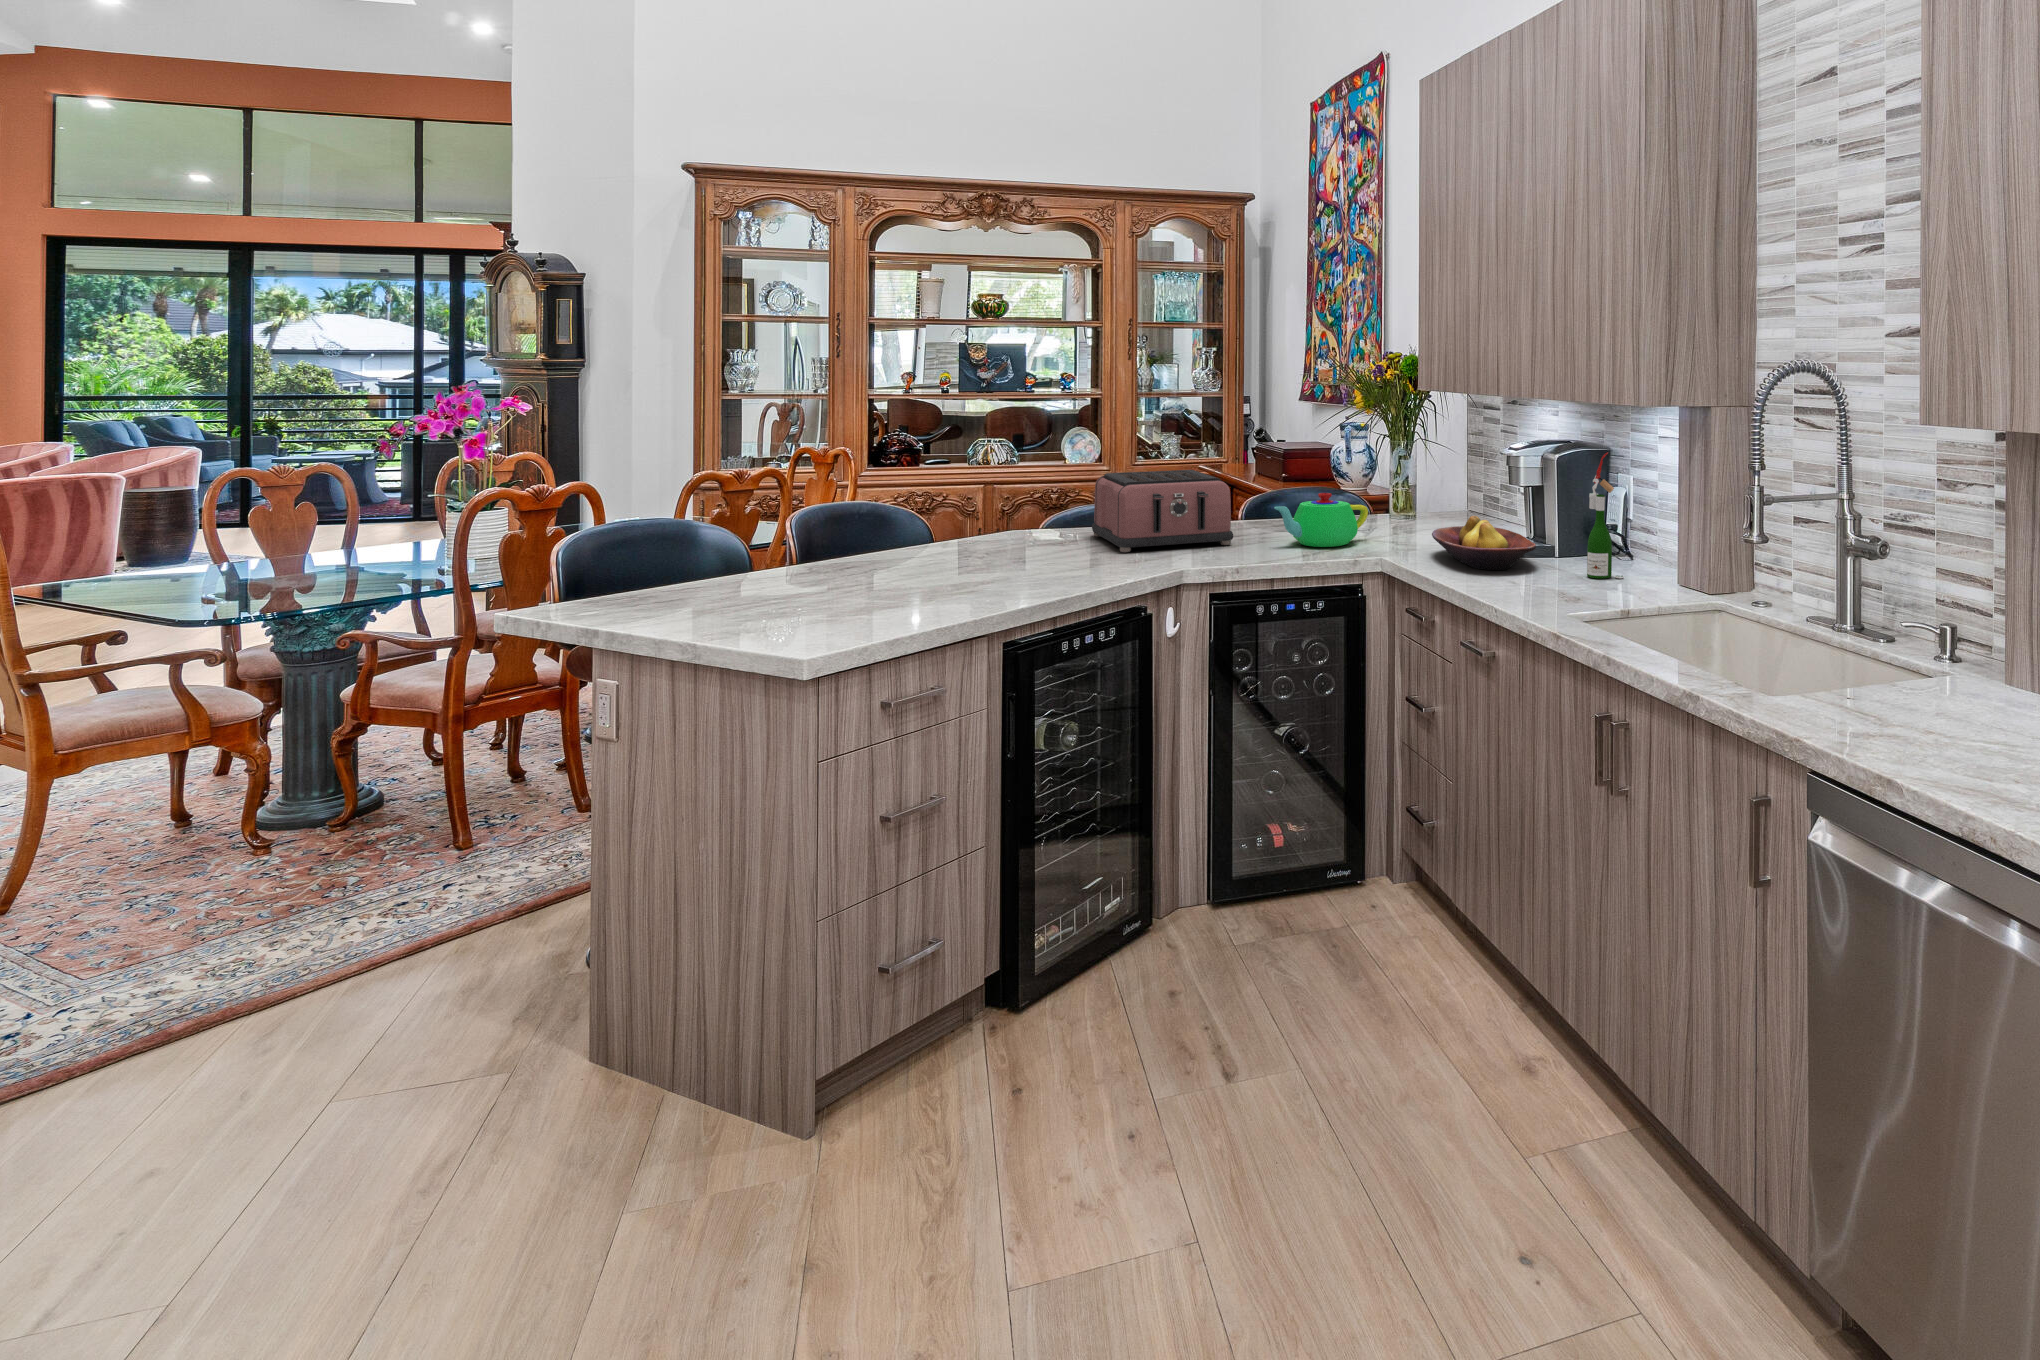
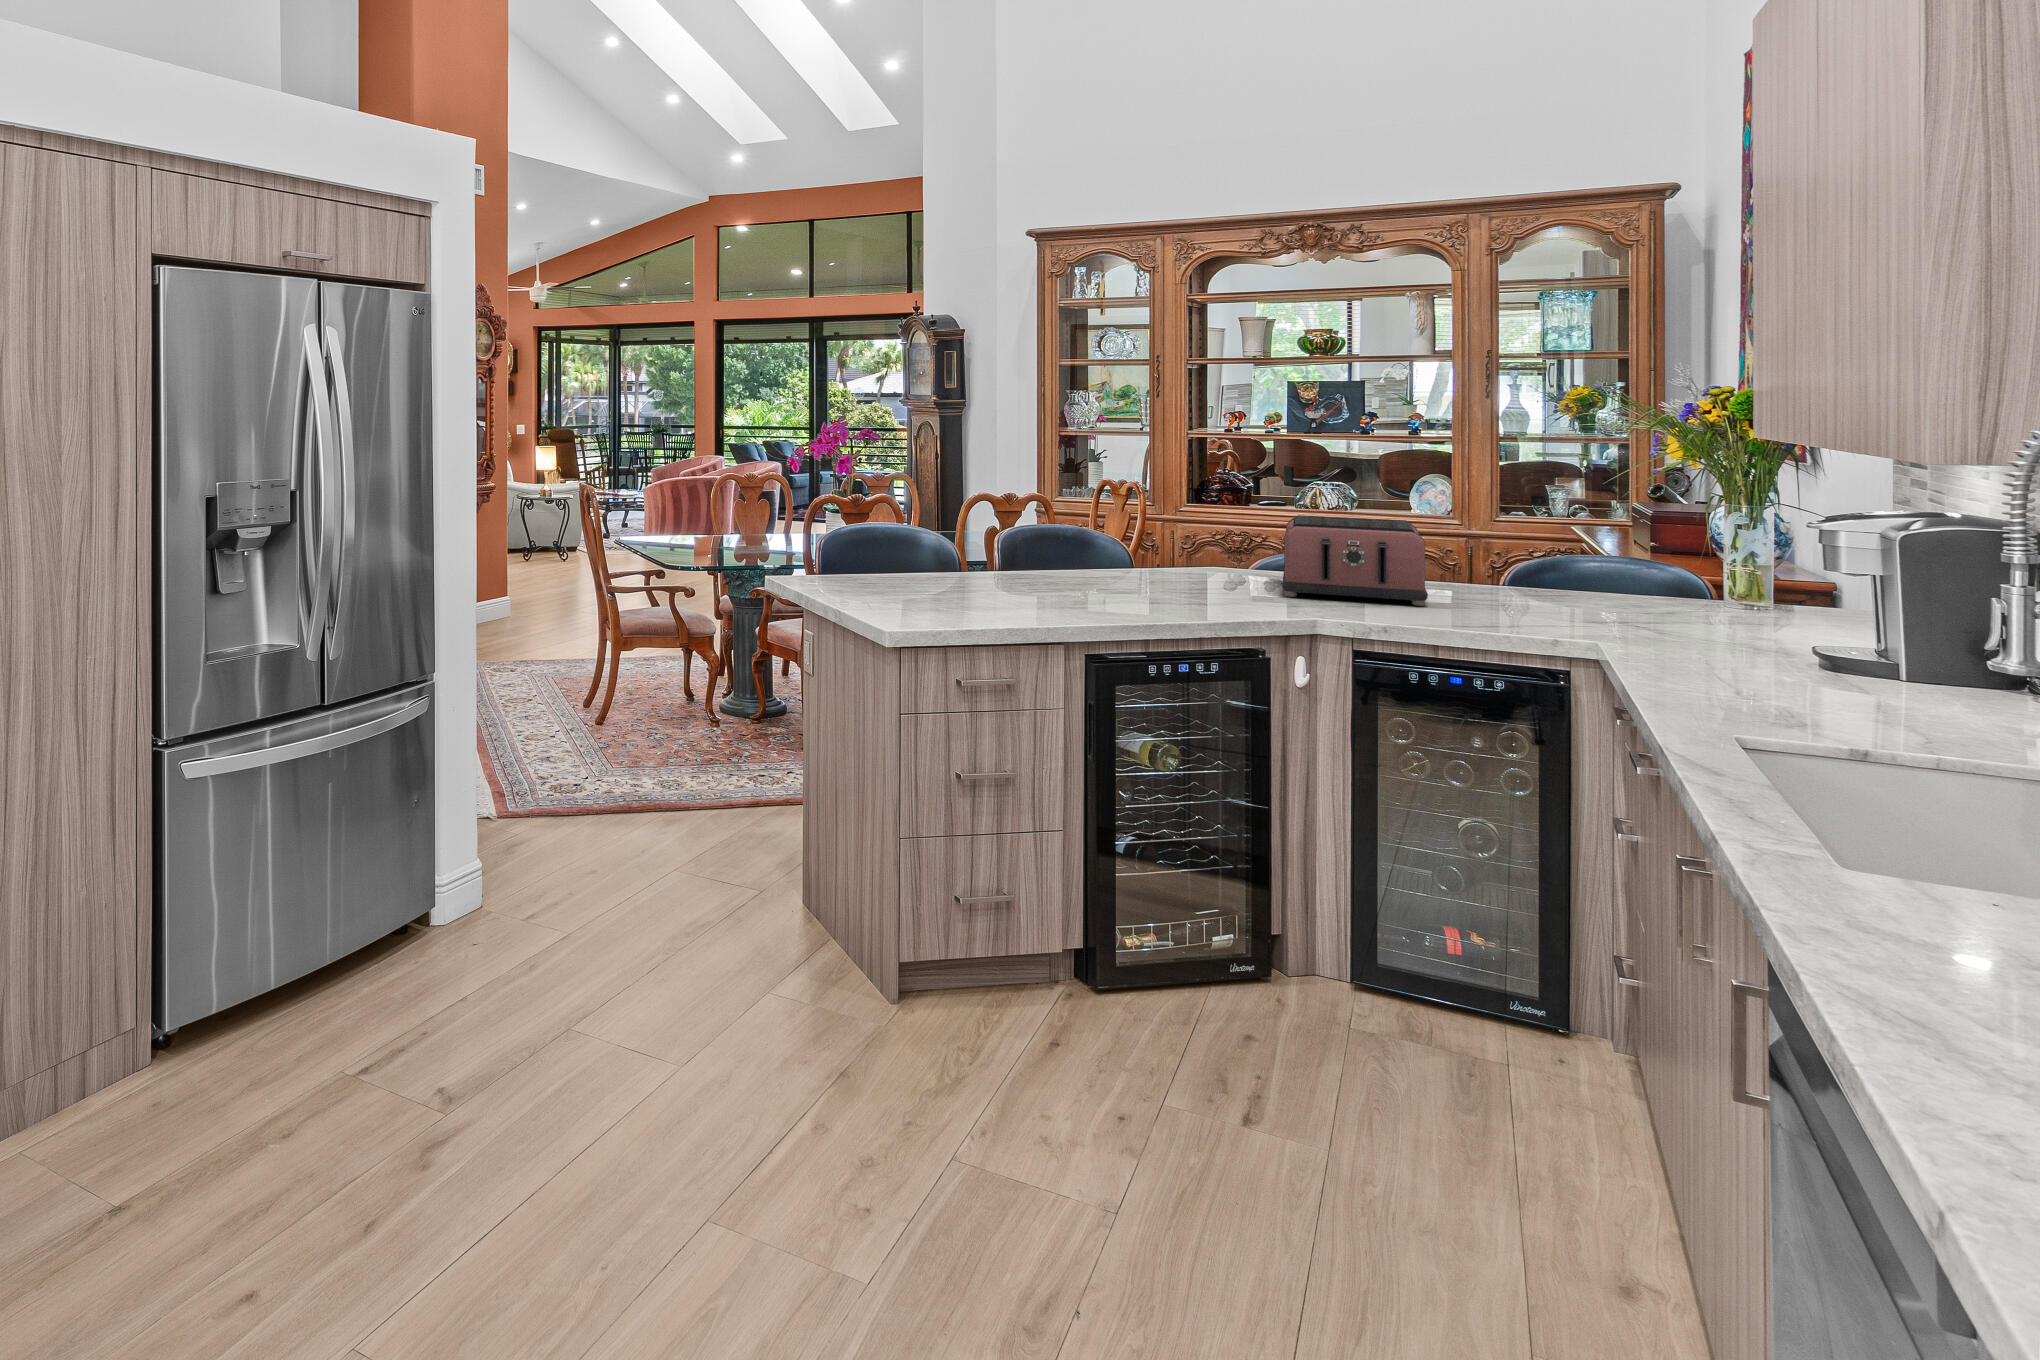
wine bottle: present [1587,452,1624,579] -> none [1887,531,1956,718]
teapot: present [1274,493,1368,547] -> none [1472,559,1622,625]
fruit bowl: present [1432,516,1536,570] -> none [1669,606,1829,679]

